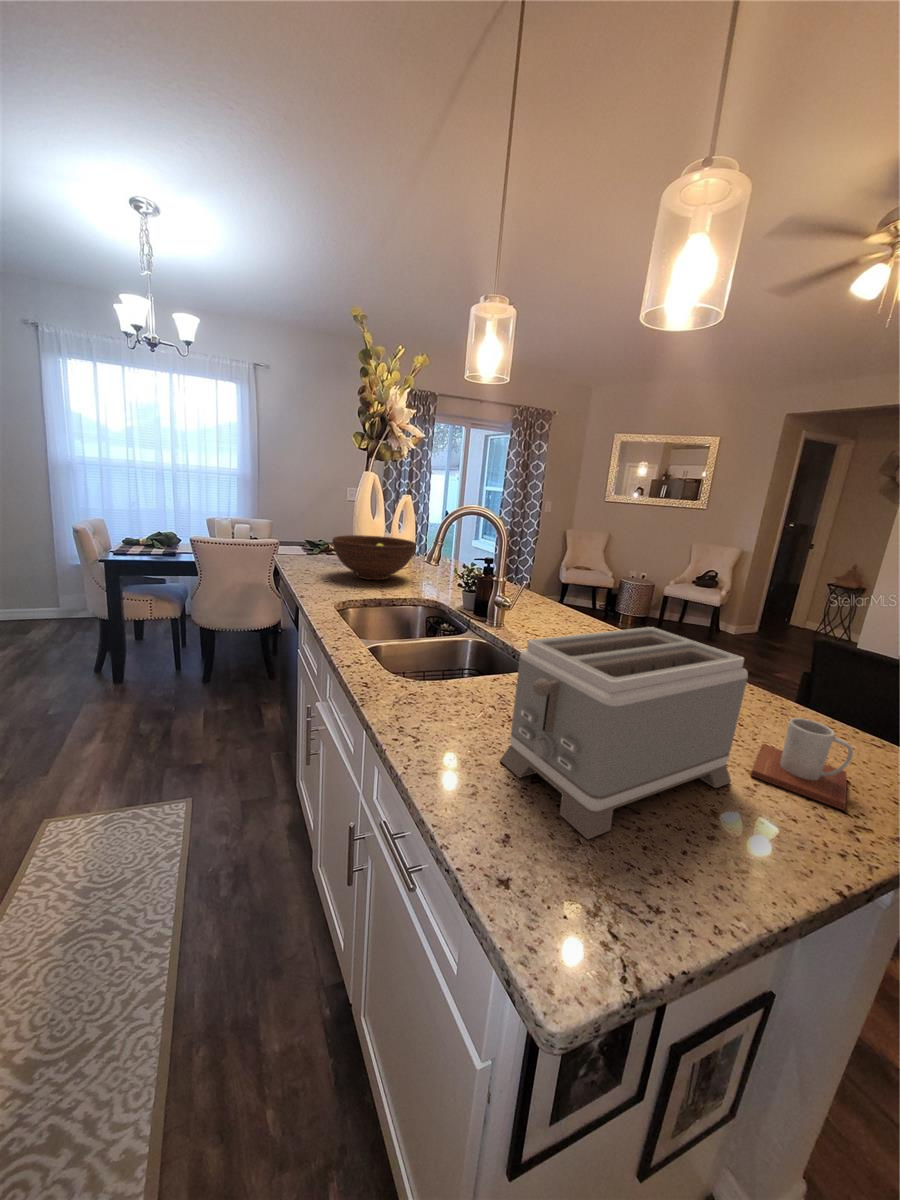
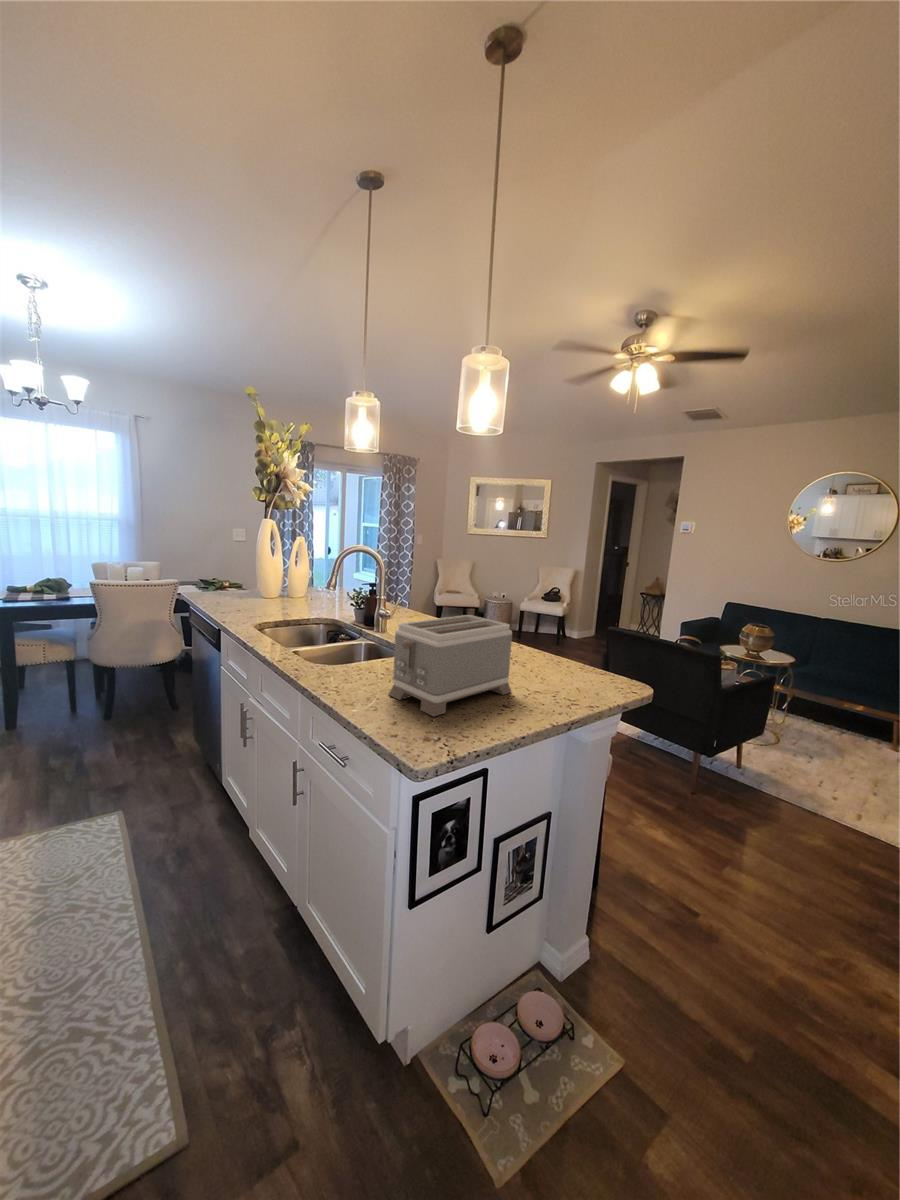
fruit bowl: present [332,535,416,580] -> none [243,572,314,607]
mug: present [751,718,853,810] -> none [523,657,571,697]

